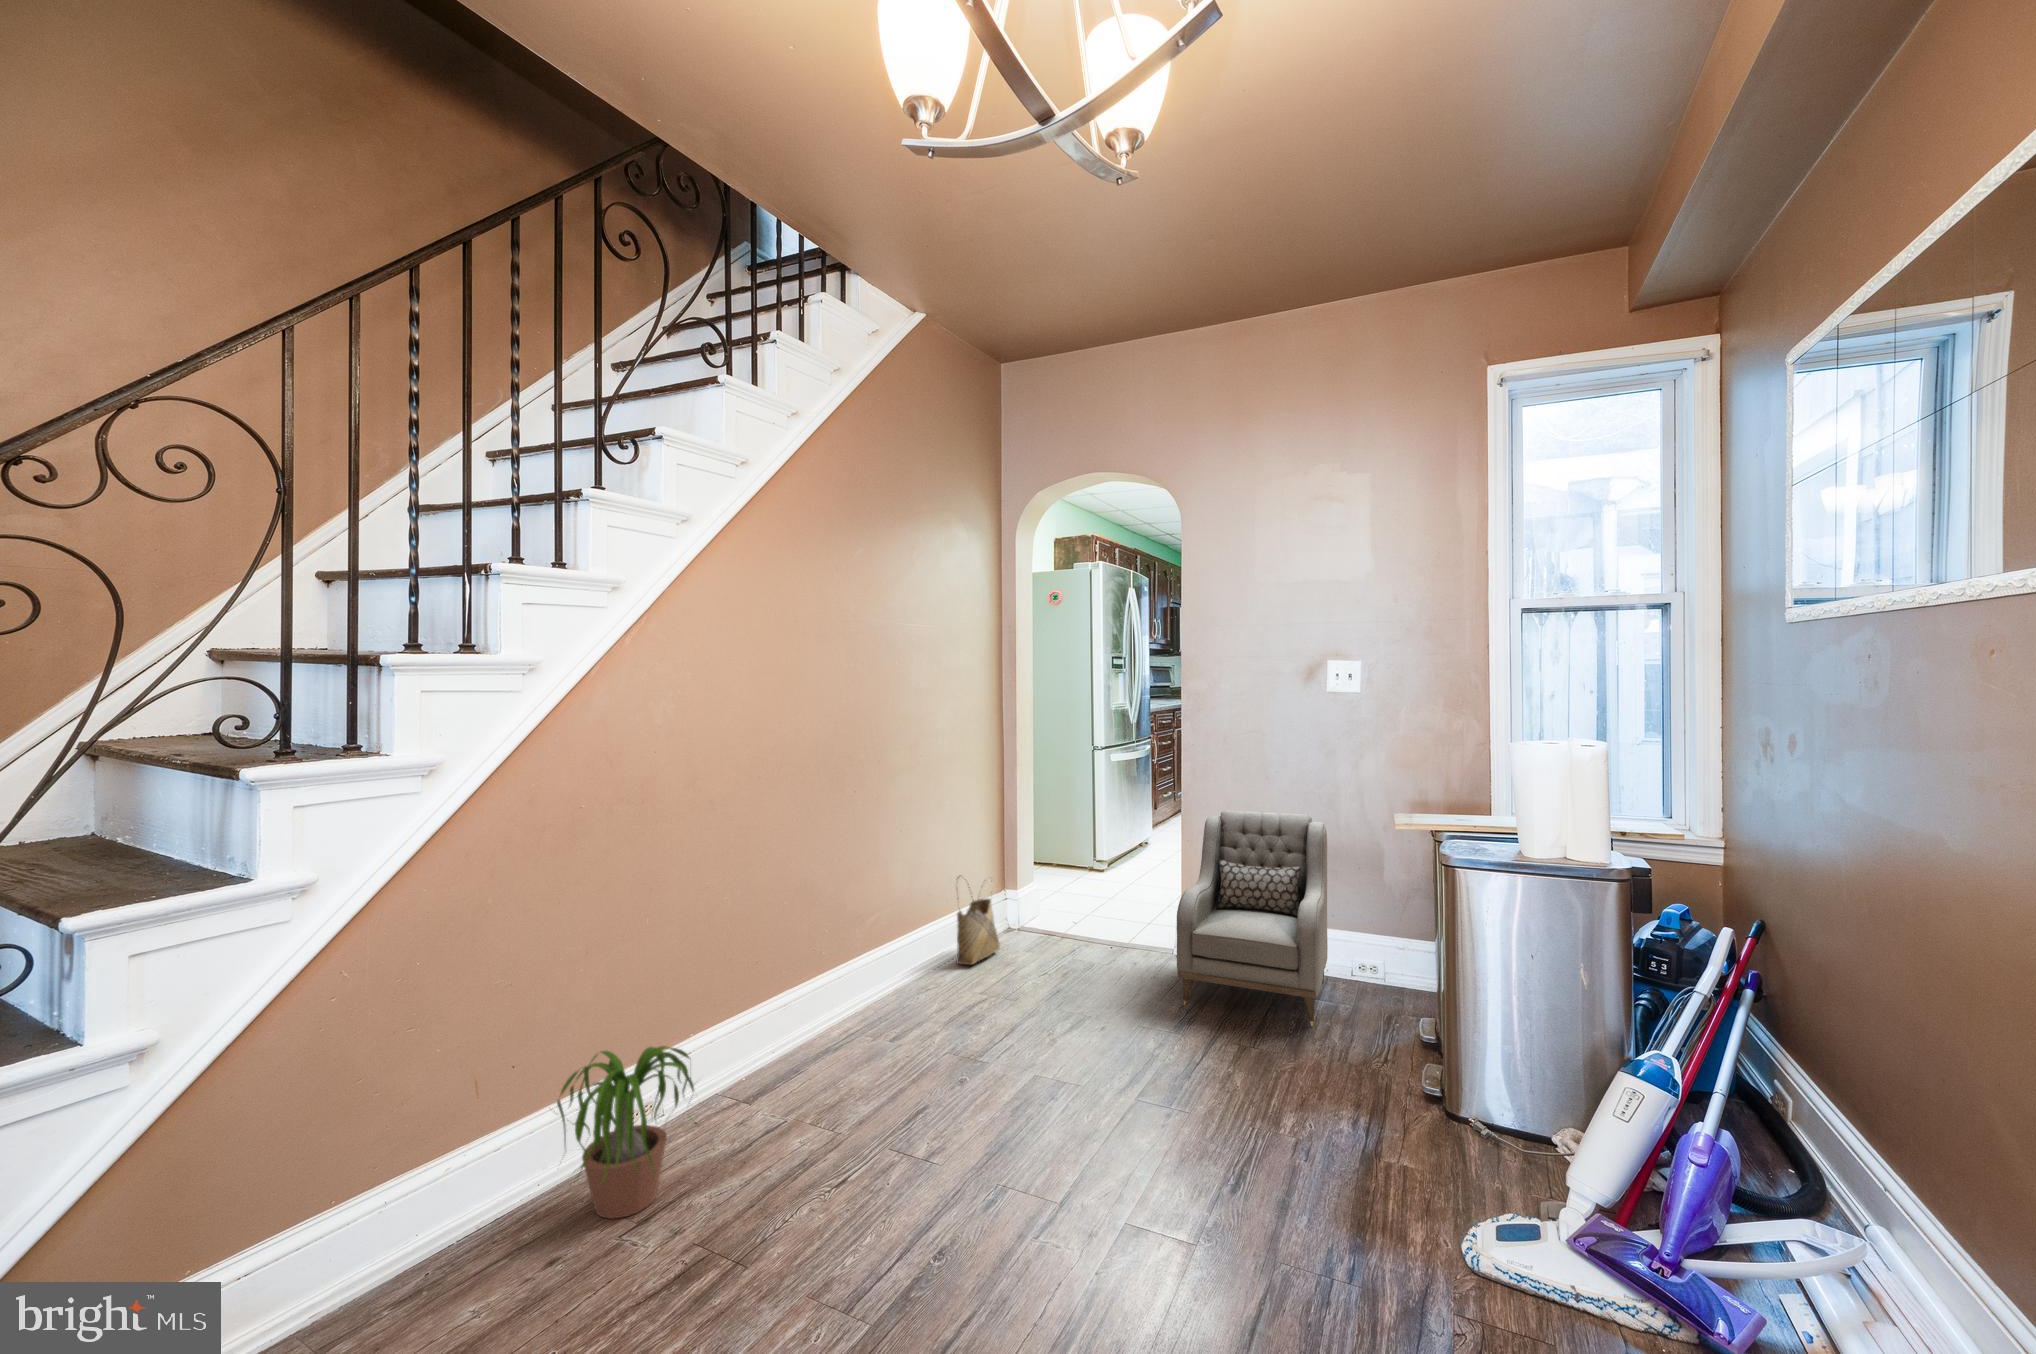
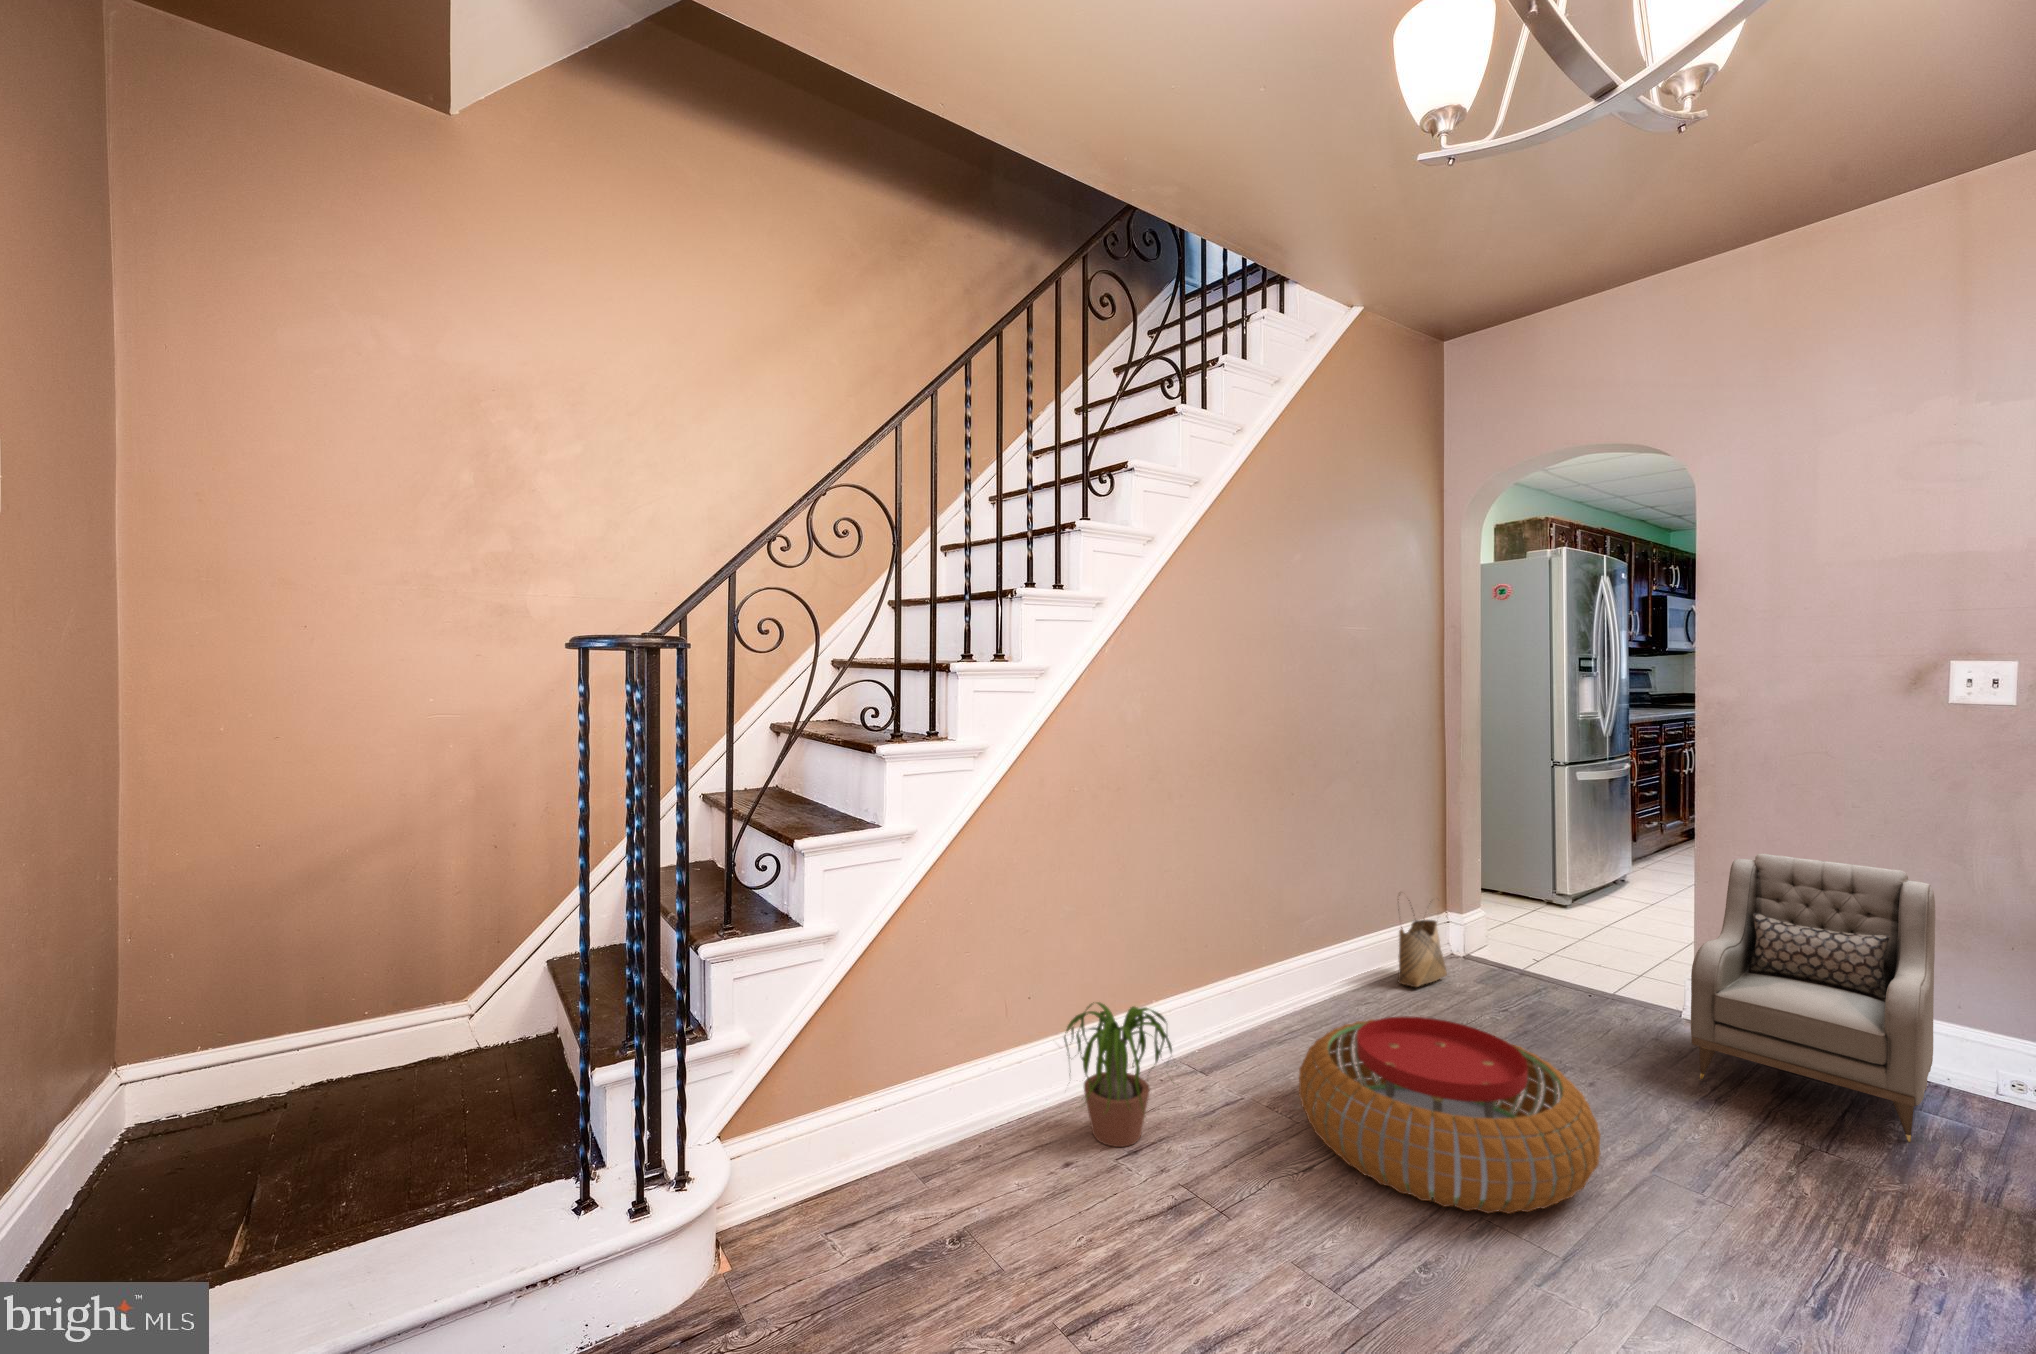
pouf: none [838,998,1101,1186] -> present [1299,1017,1600,1214]

